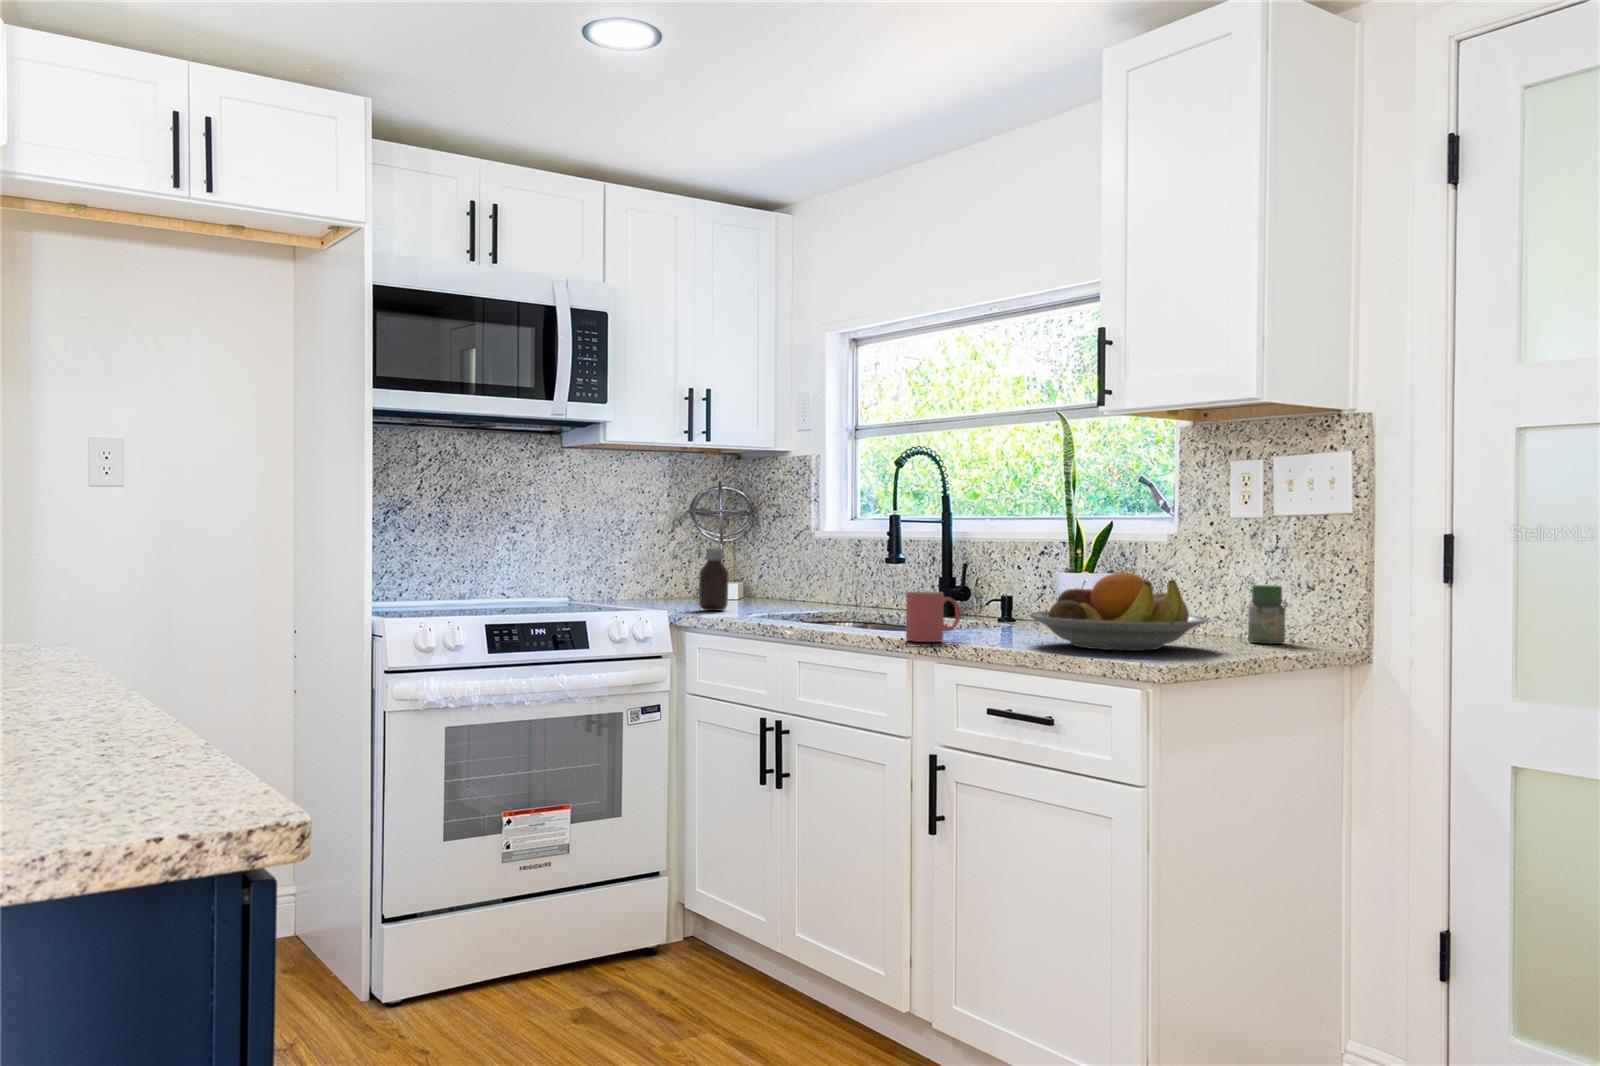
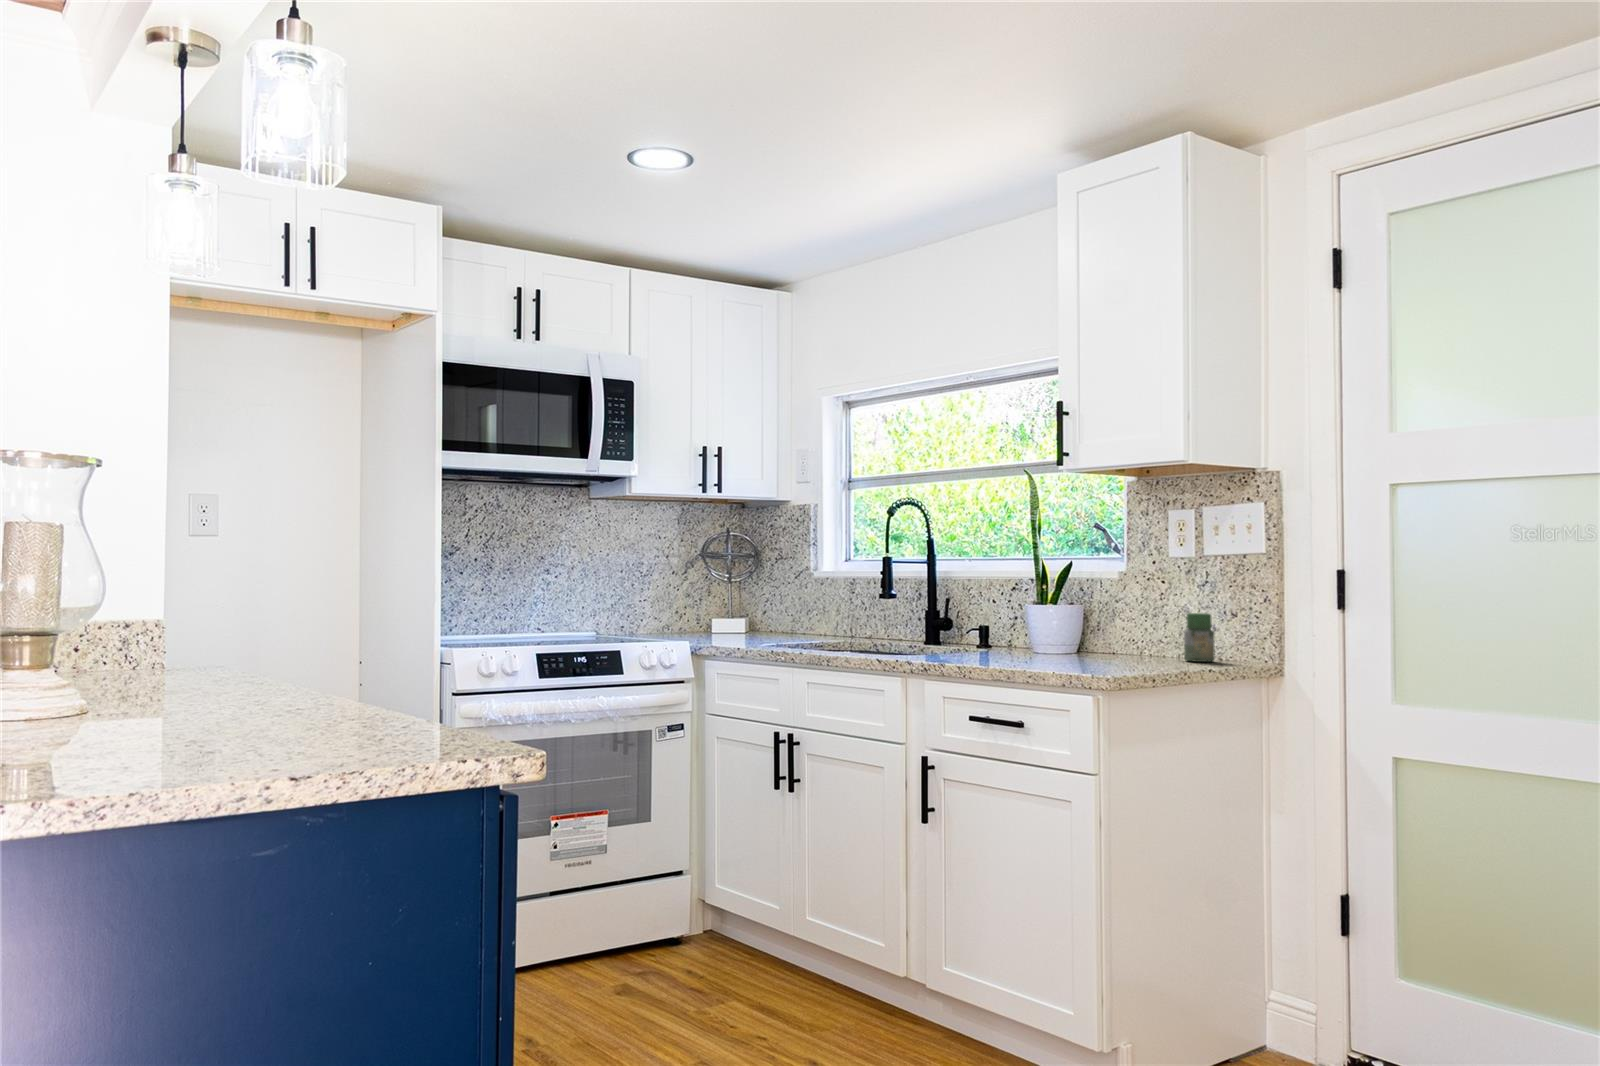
bottle: present [699,548,729,611] -> none [715,586,741,641]
fruit bowl: present [1028,572,1209,651] -> none [1001,603,1149,667]
mug: present [906,592,961,642] -> none [900,621,946,663]

